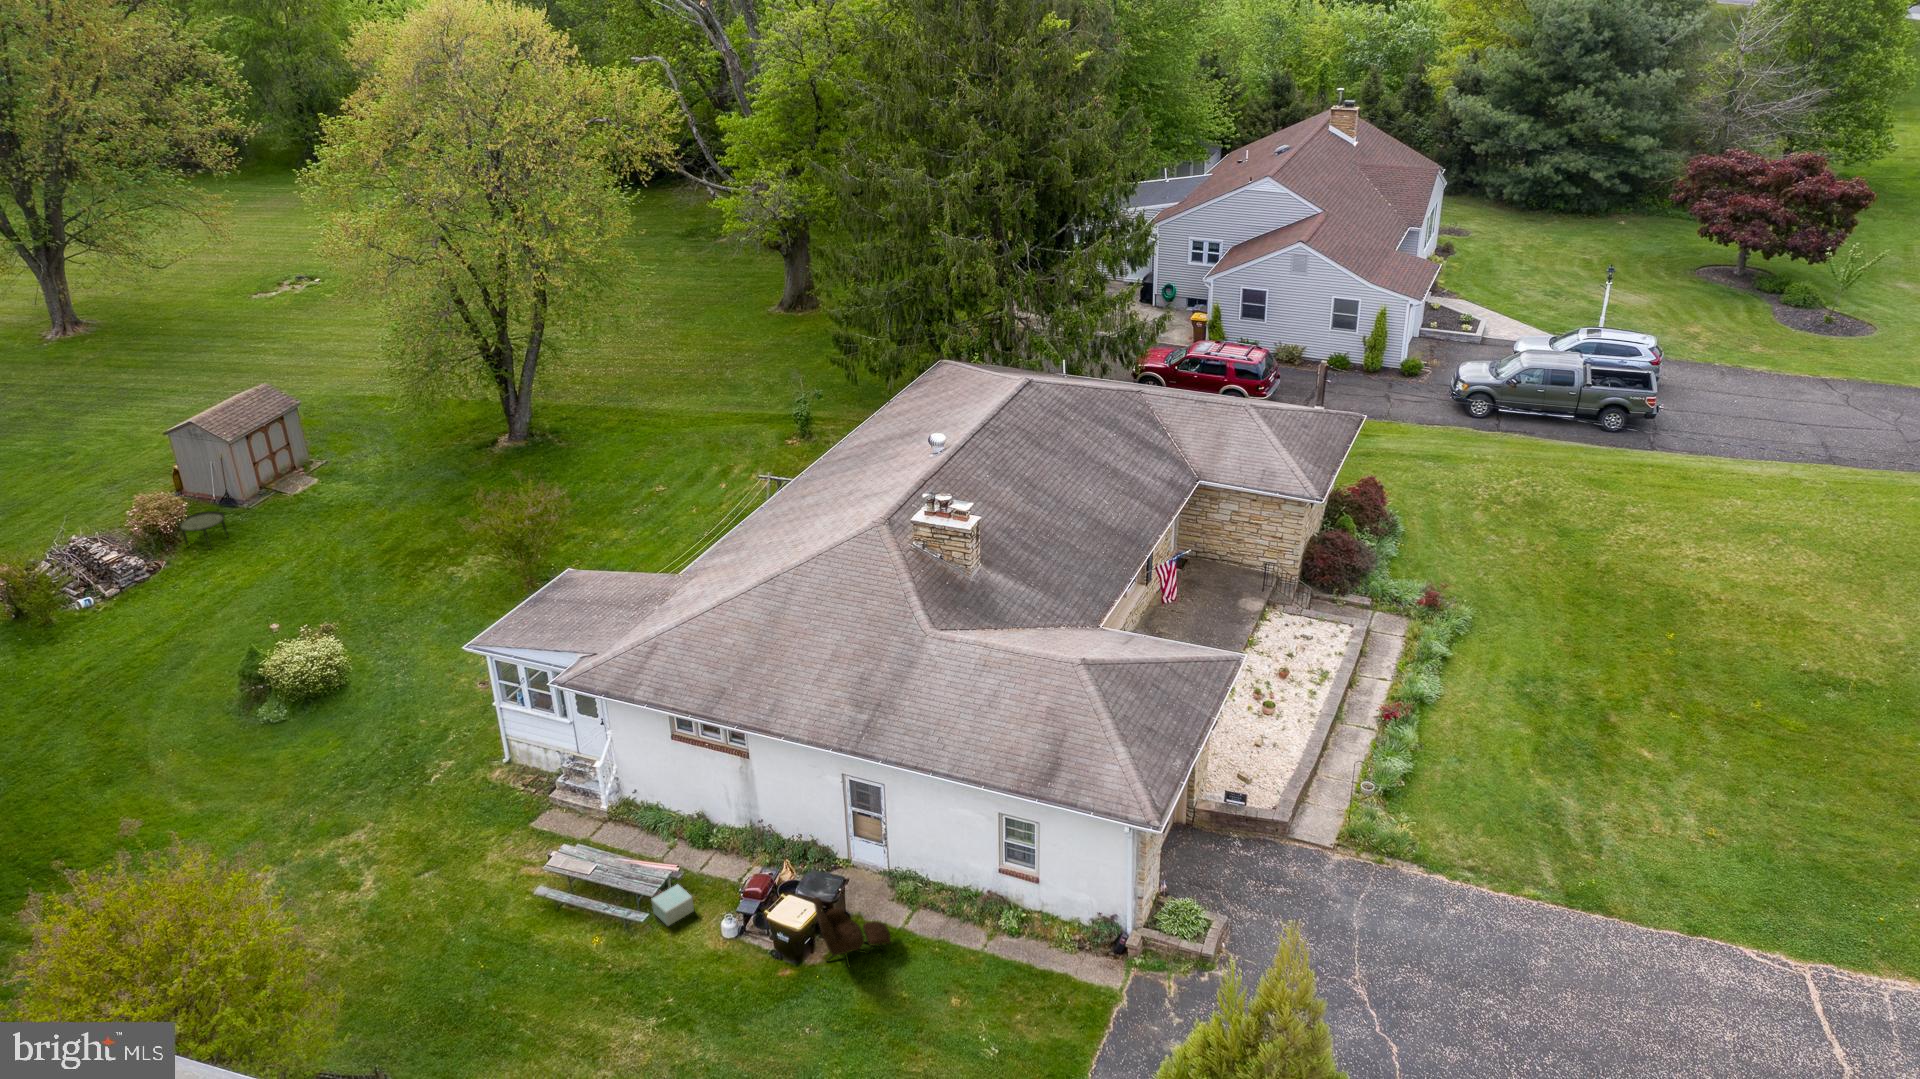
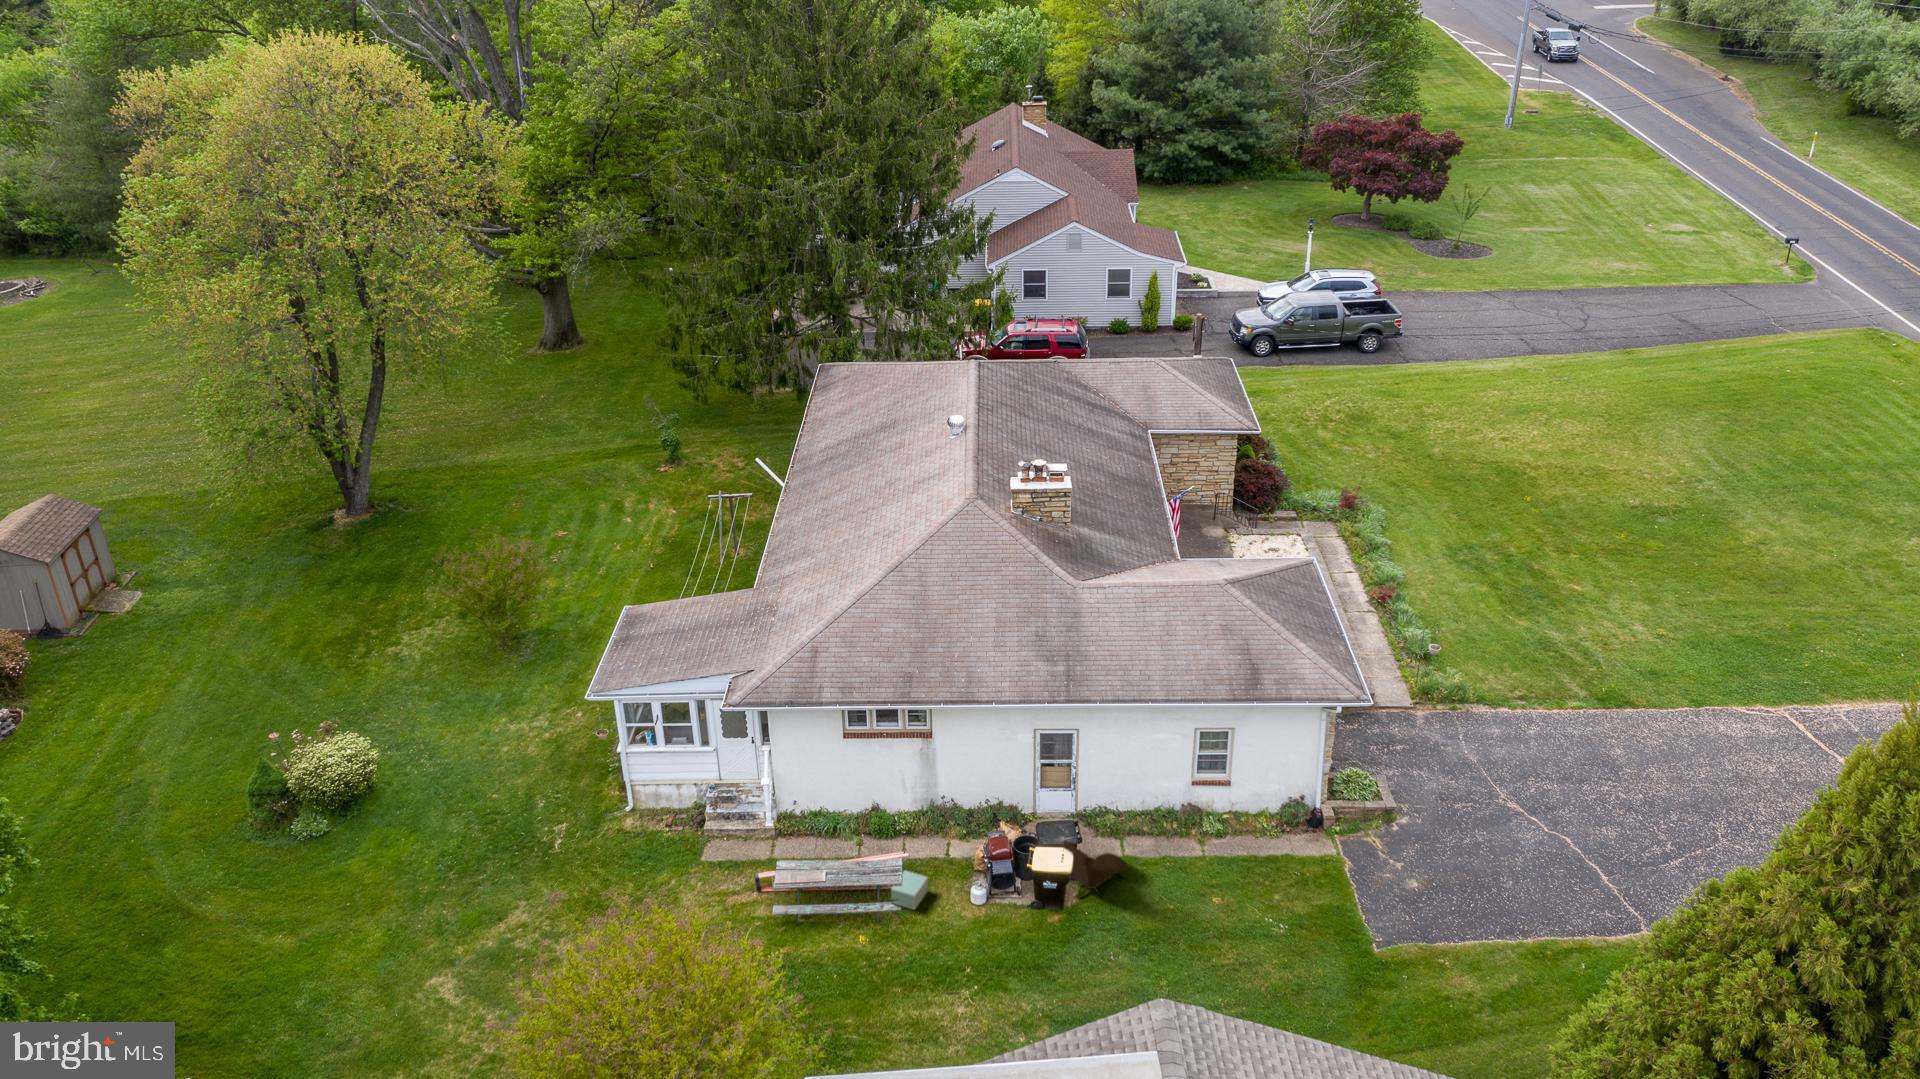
round table: present [178,511,229,548] -> none [18,641,80,690]

